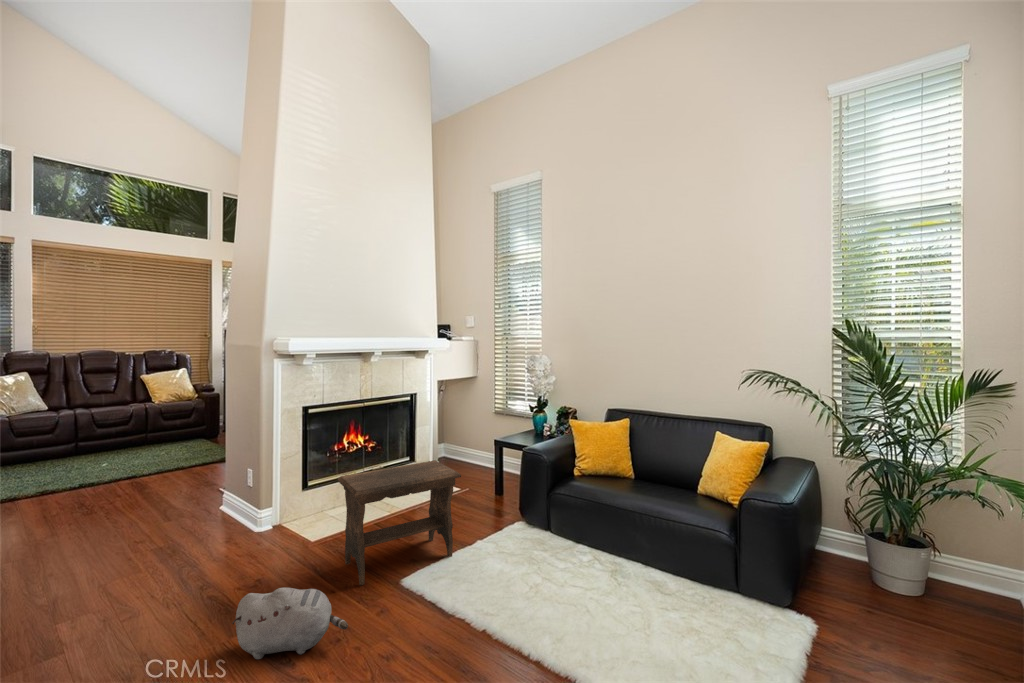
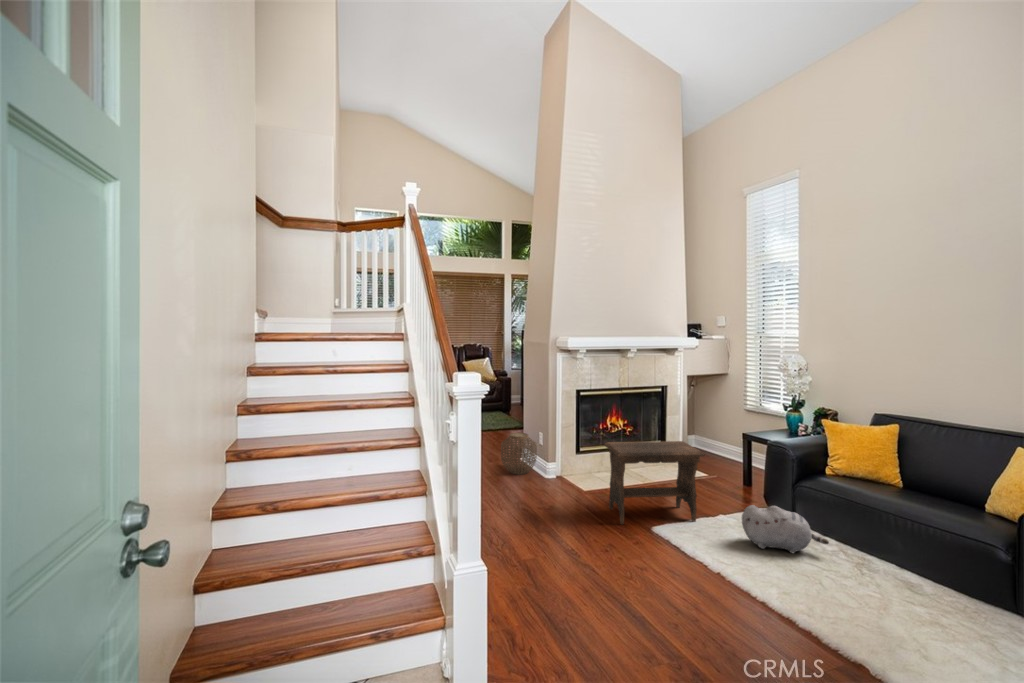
woven basket: none [183,473,244,535] -> present [501,433,537,475]
plush toy: present [232,588,348,659] -> present [742,505,829,553]

